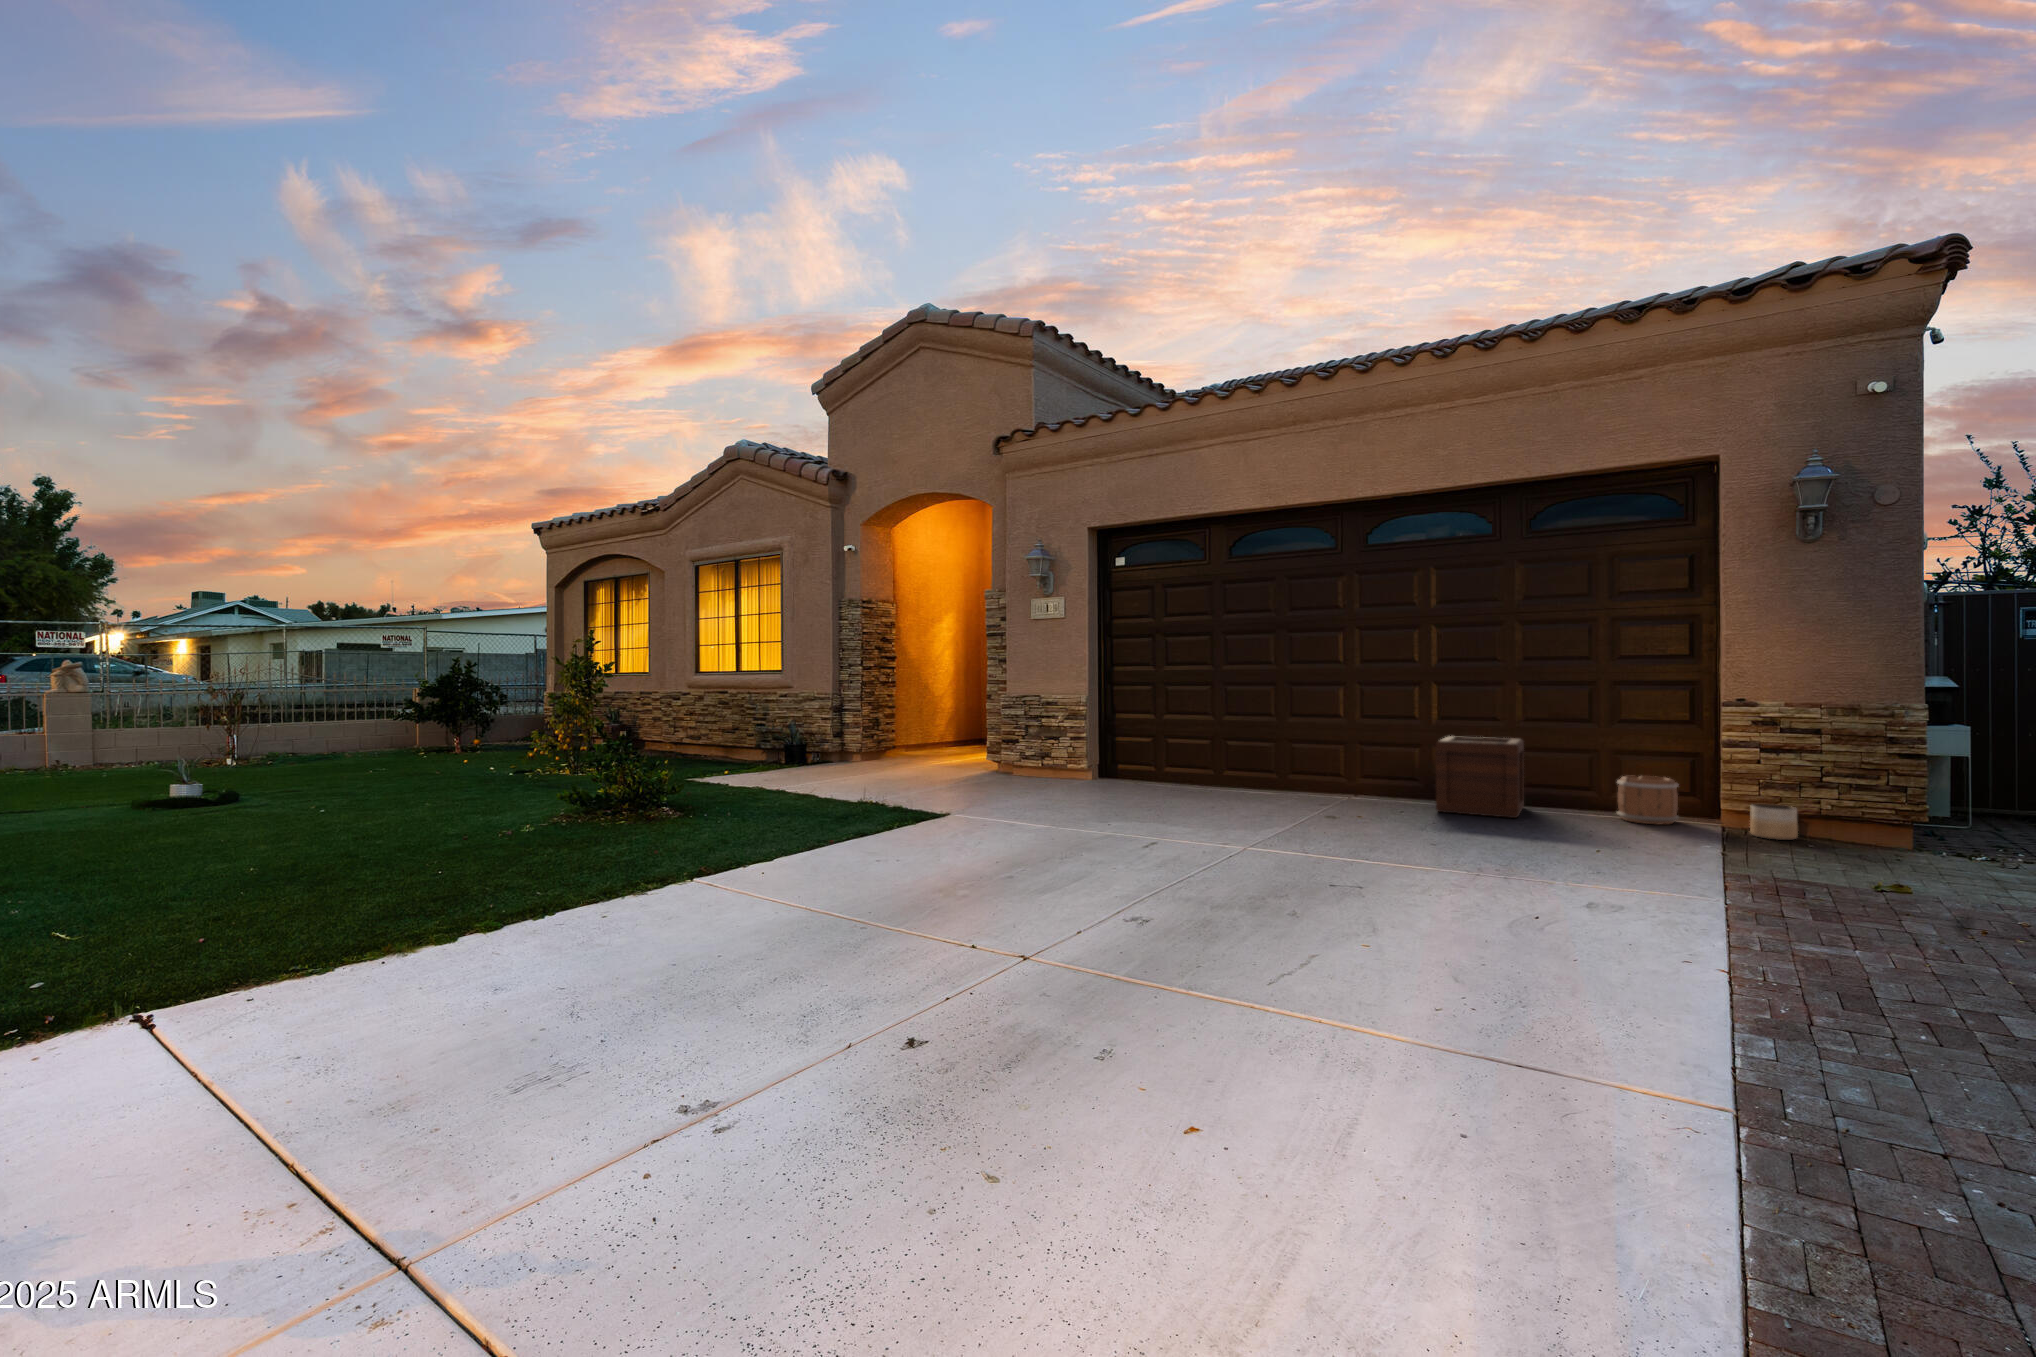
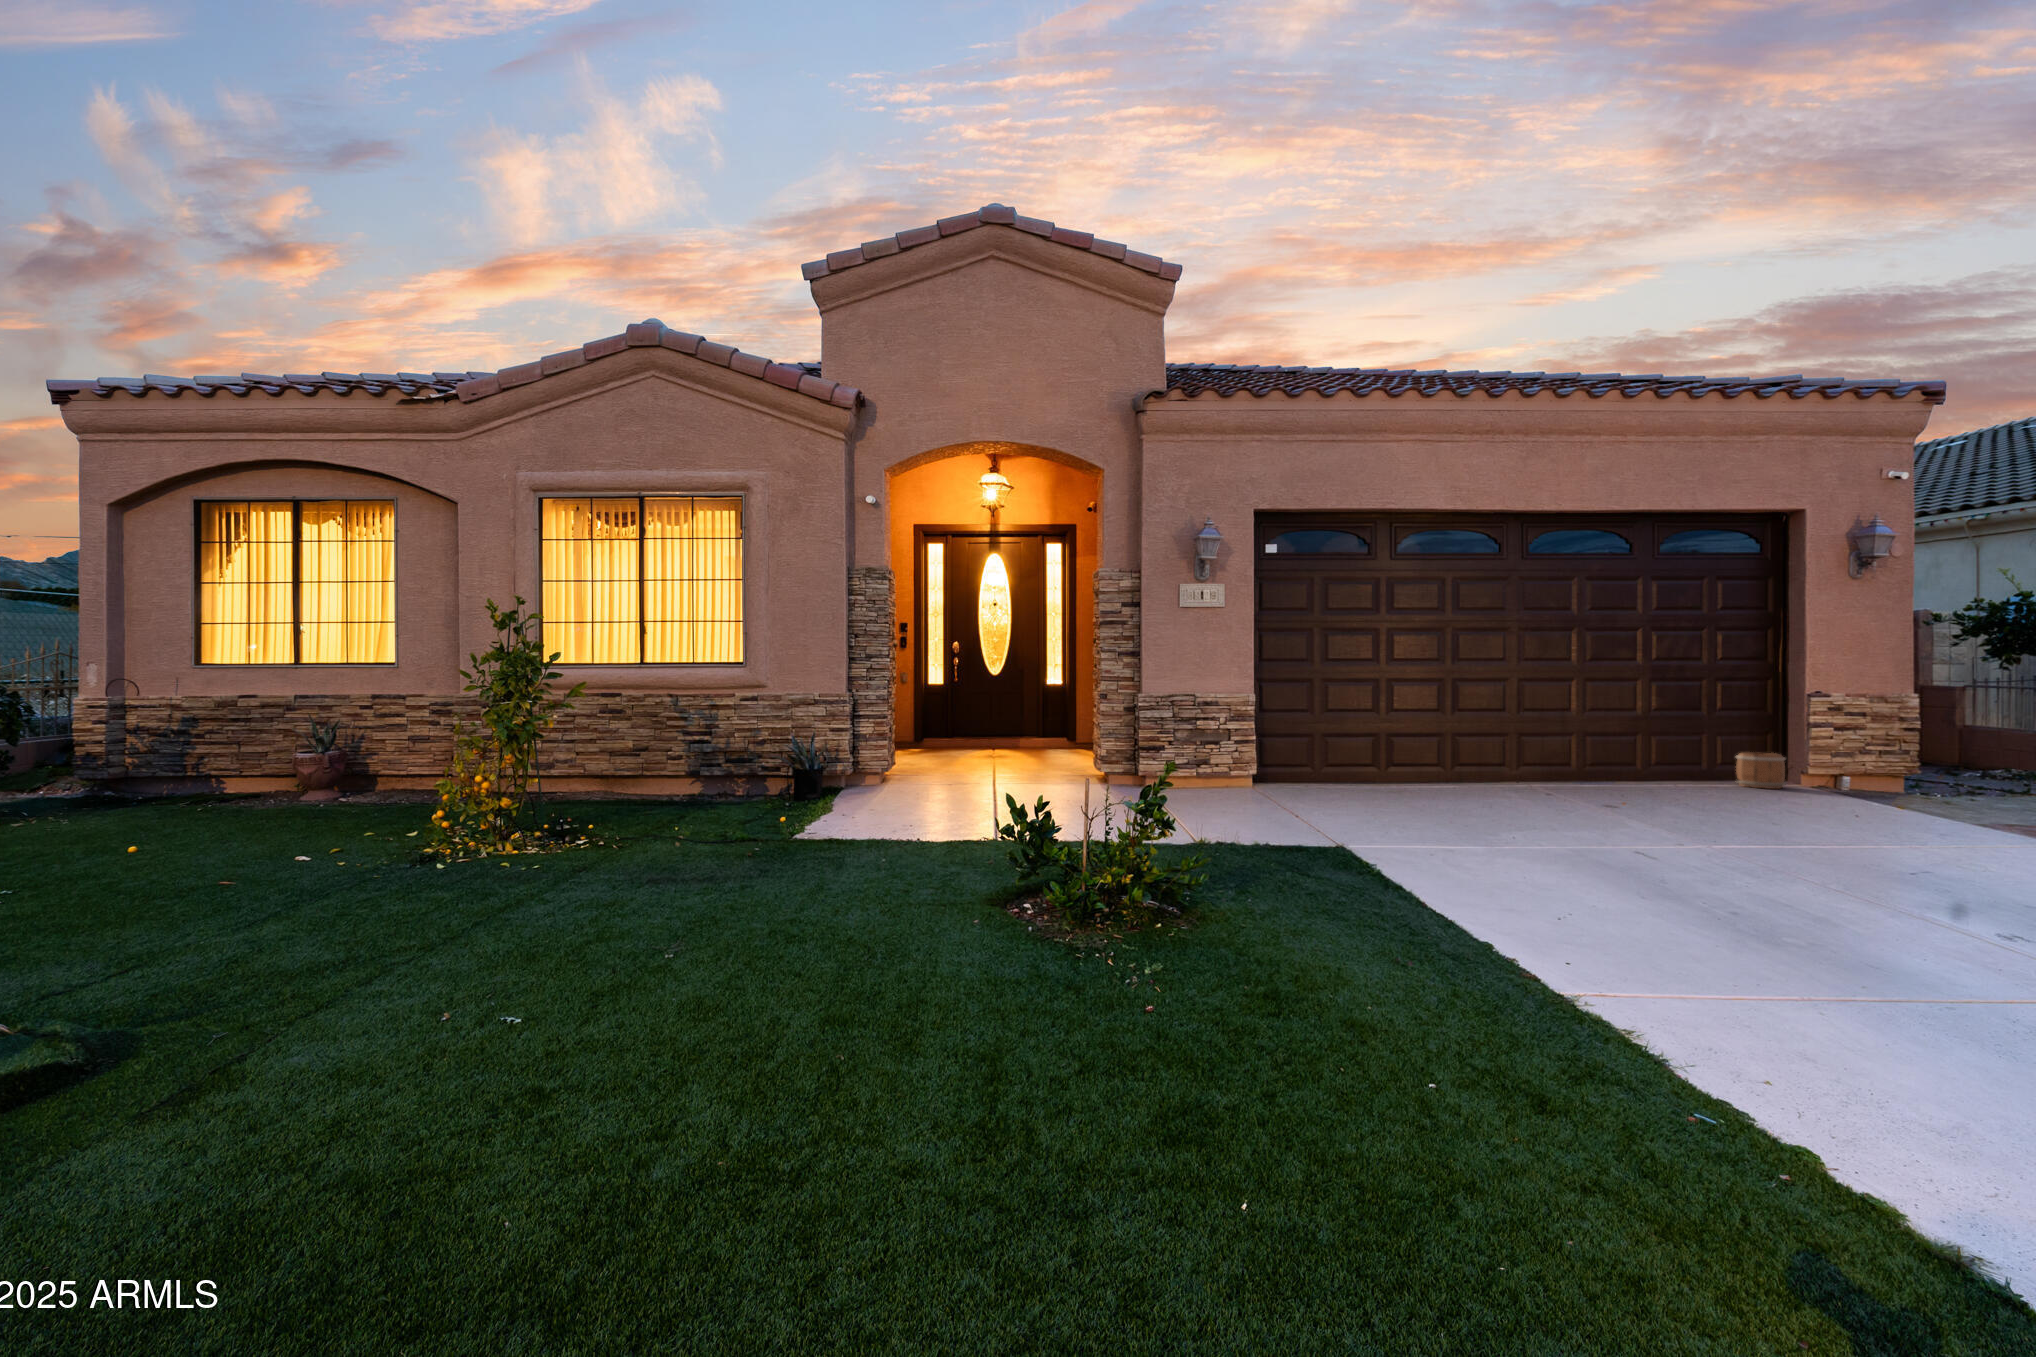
wooden crate: present [1436,736,1524,818] -> none [1609,726,1713,791]
planter: present [1750,804,1798,840] -> none [1838,768,1873,792]

